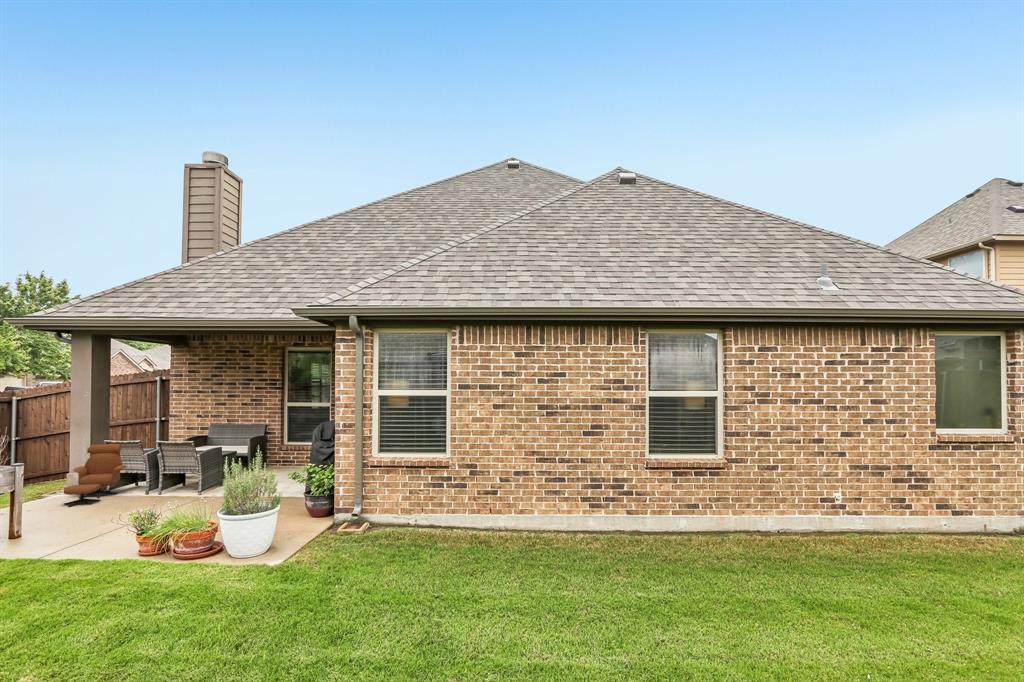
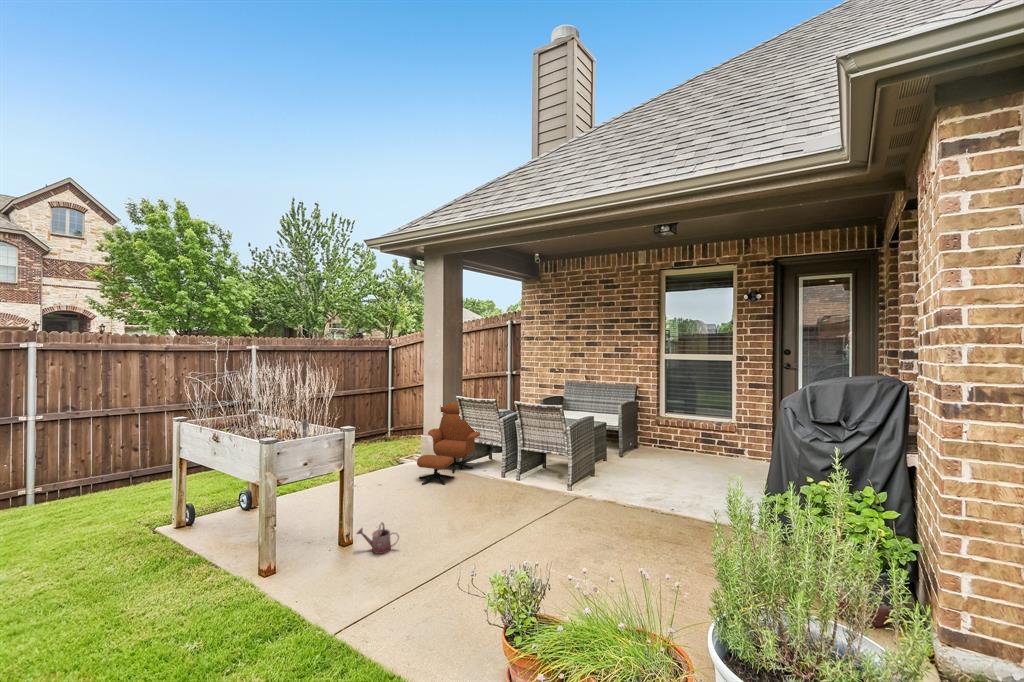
watering can: none [23,519,61,539] -> present [357,522,399,554]

